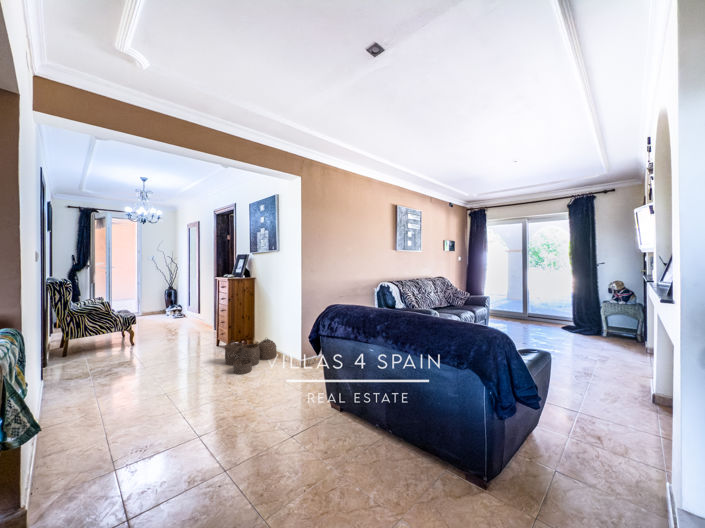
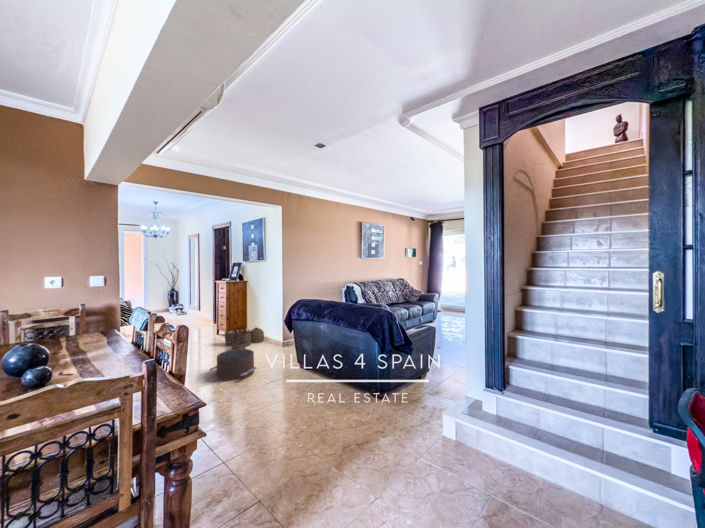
pouf: none [194,377,268,433] -> present [210,349,256,381]

